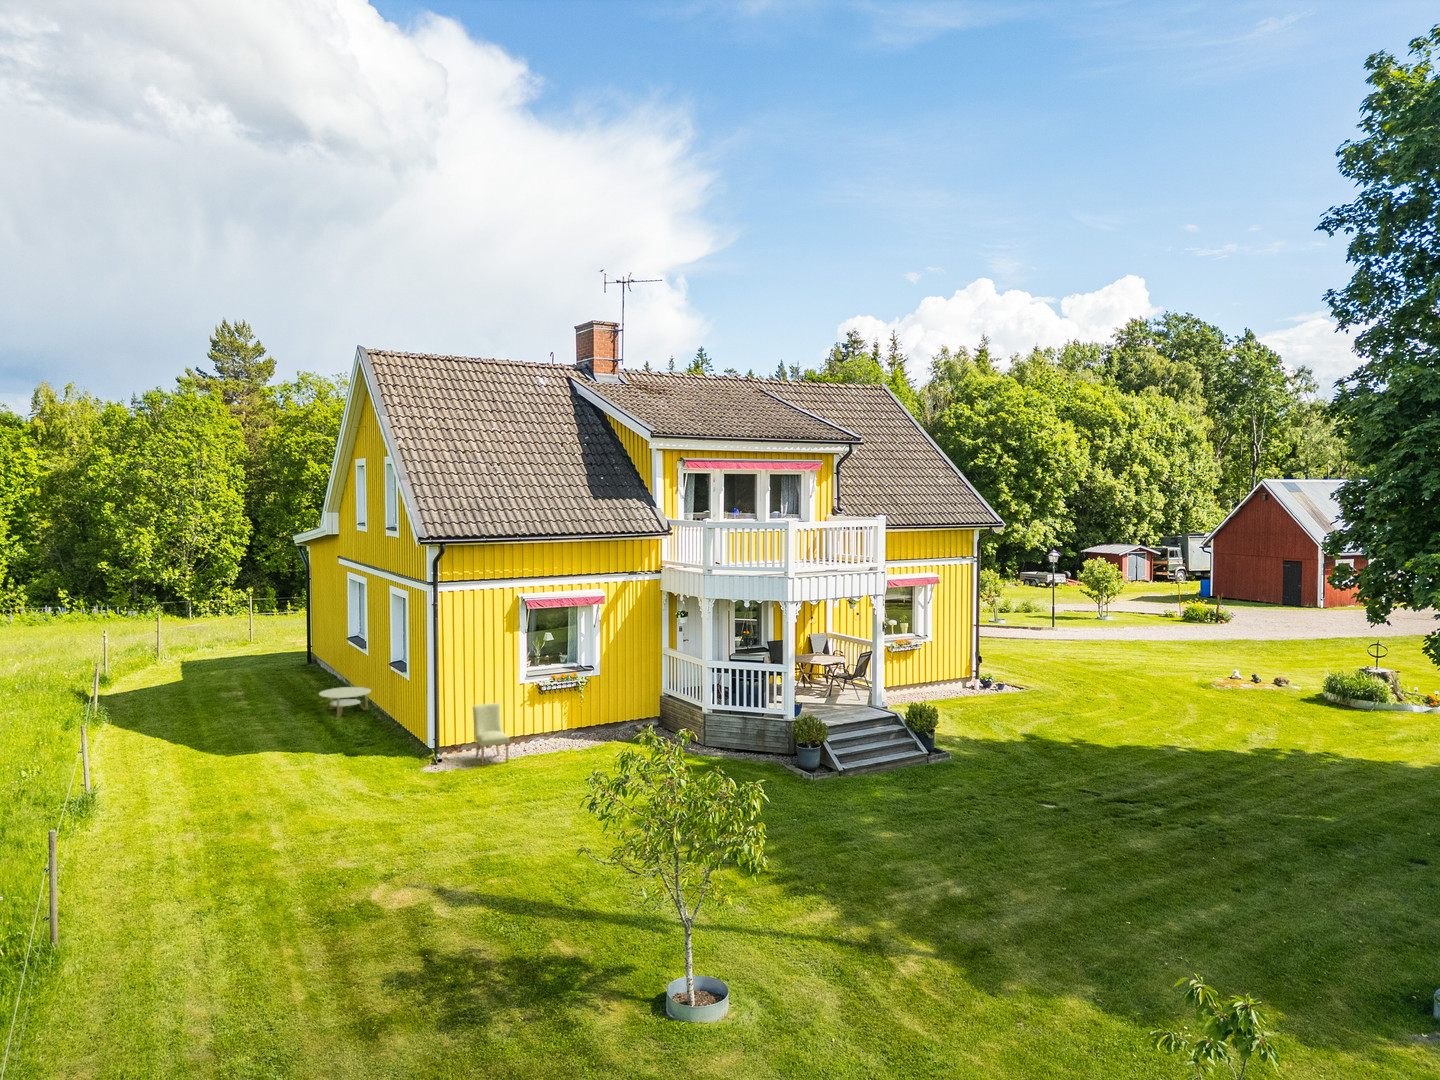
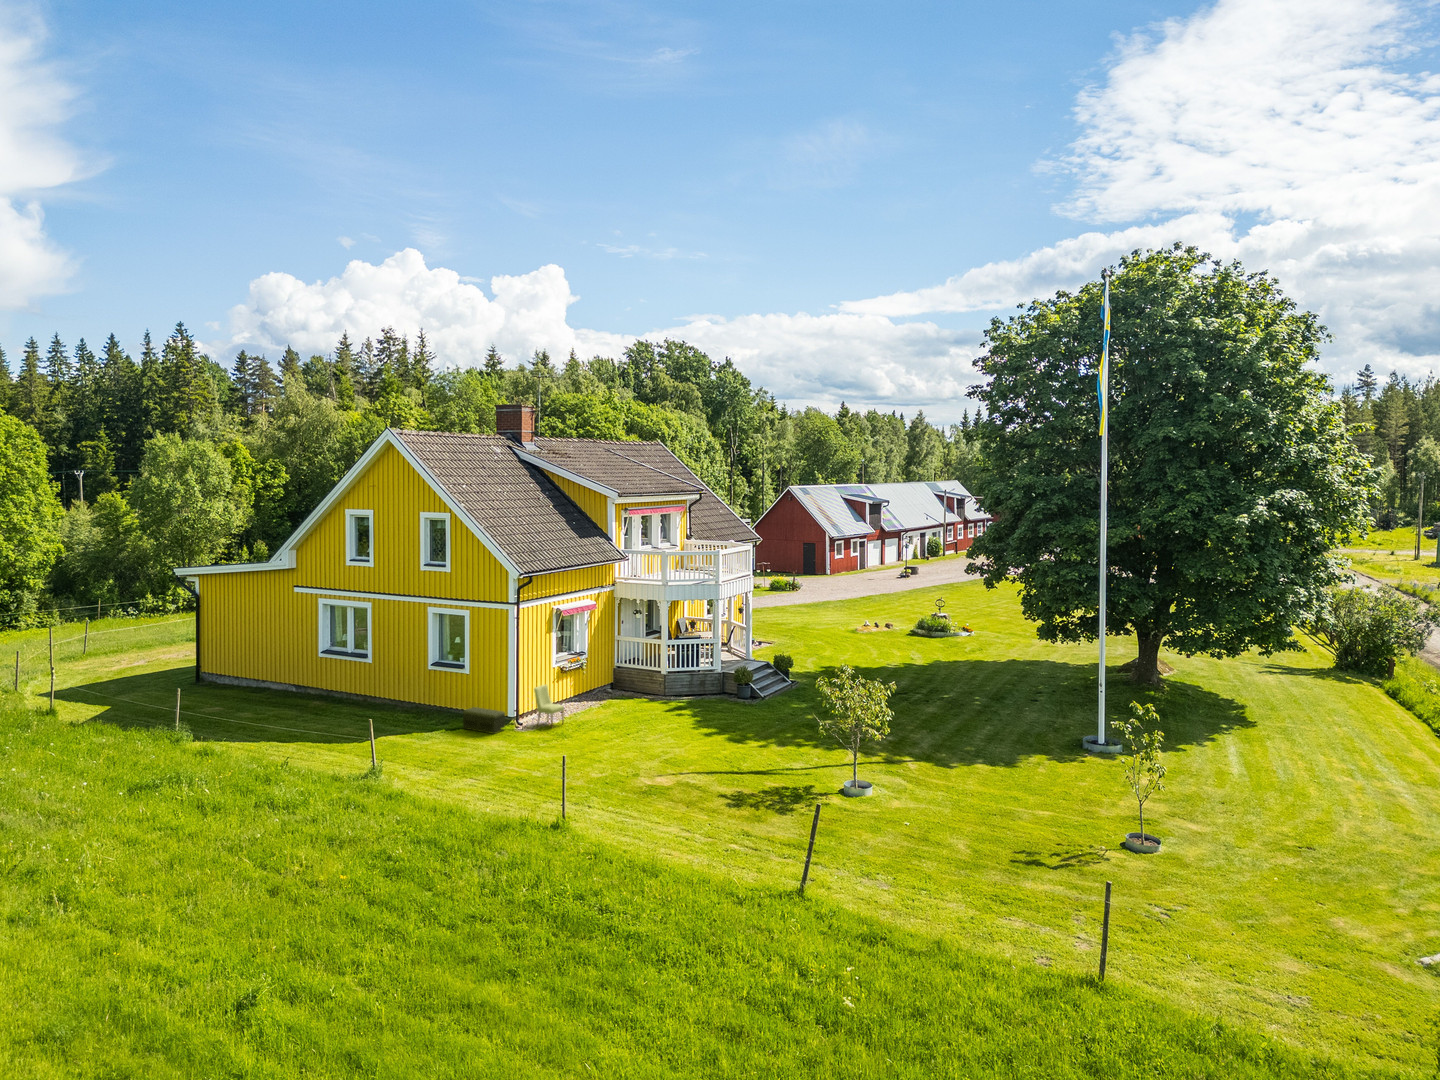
round table: present [319,687,371,717] -> none [337,693,381,718]
storage bench: none [390,722,427,762] -> present [463,707,505,734]

